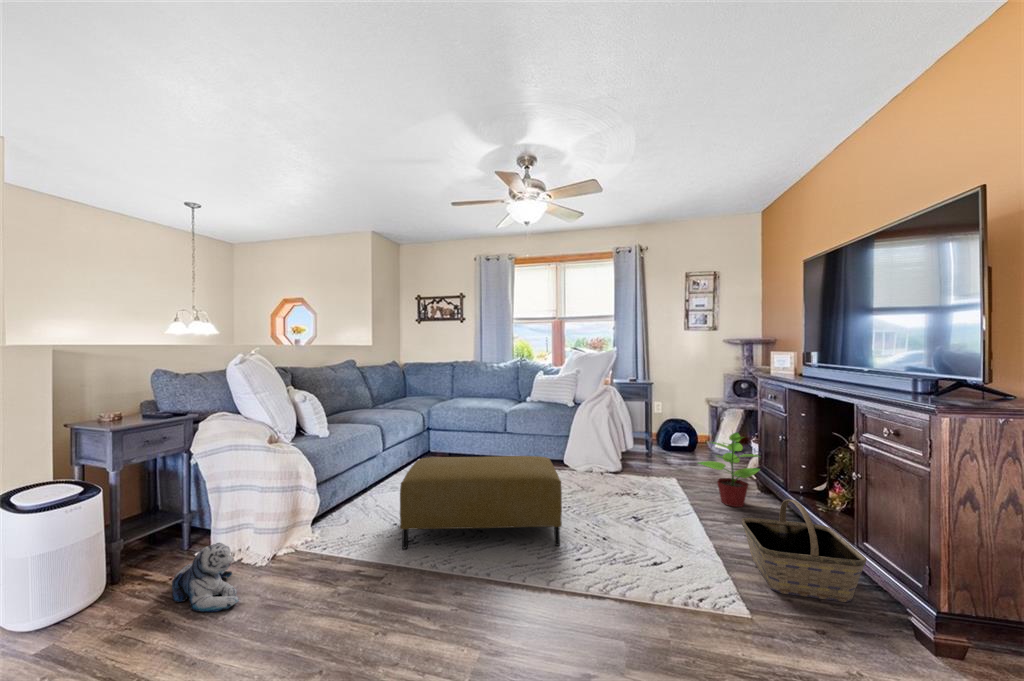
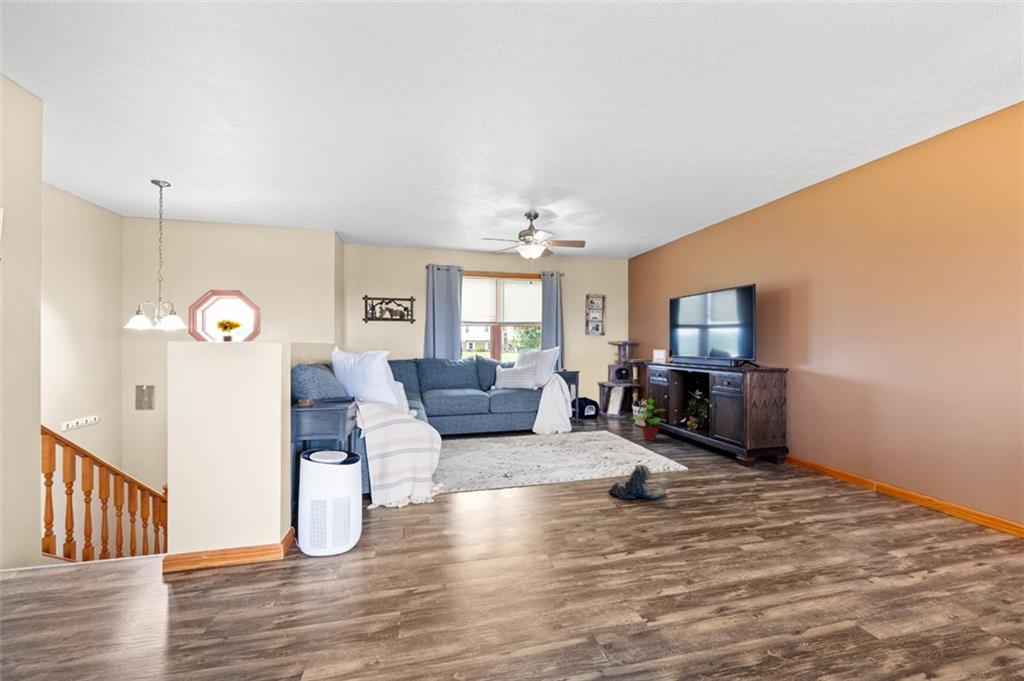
ottoman: present [400,456,562,549] -> none [491,420,600,483]
basket: present [742,499,866,602] -> none [680,424,736,467]
plush toy: present [172,543,239,612] -> present [608,465,665,499]

